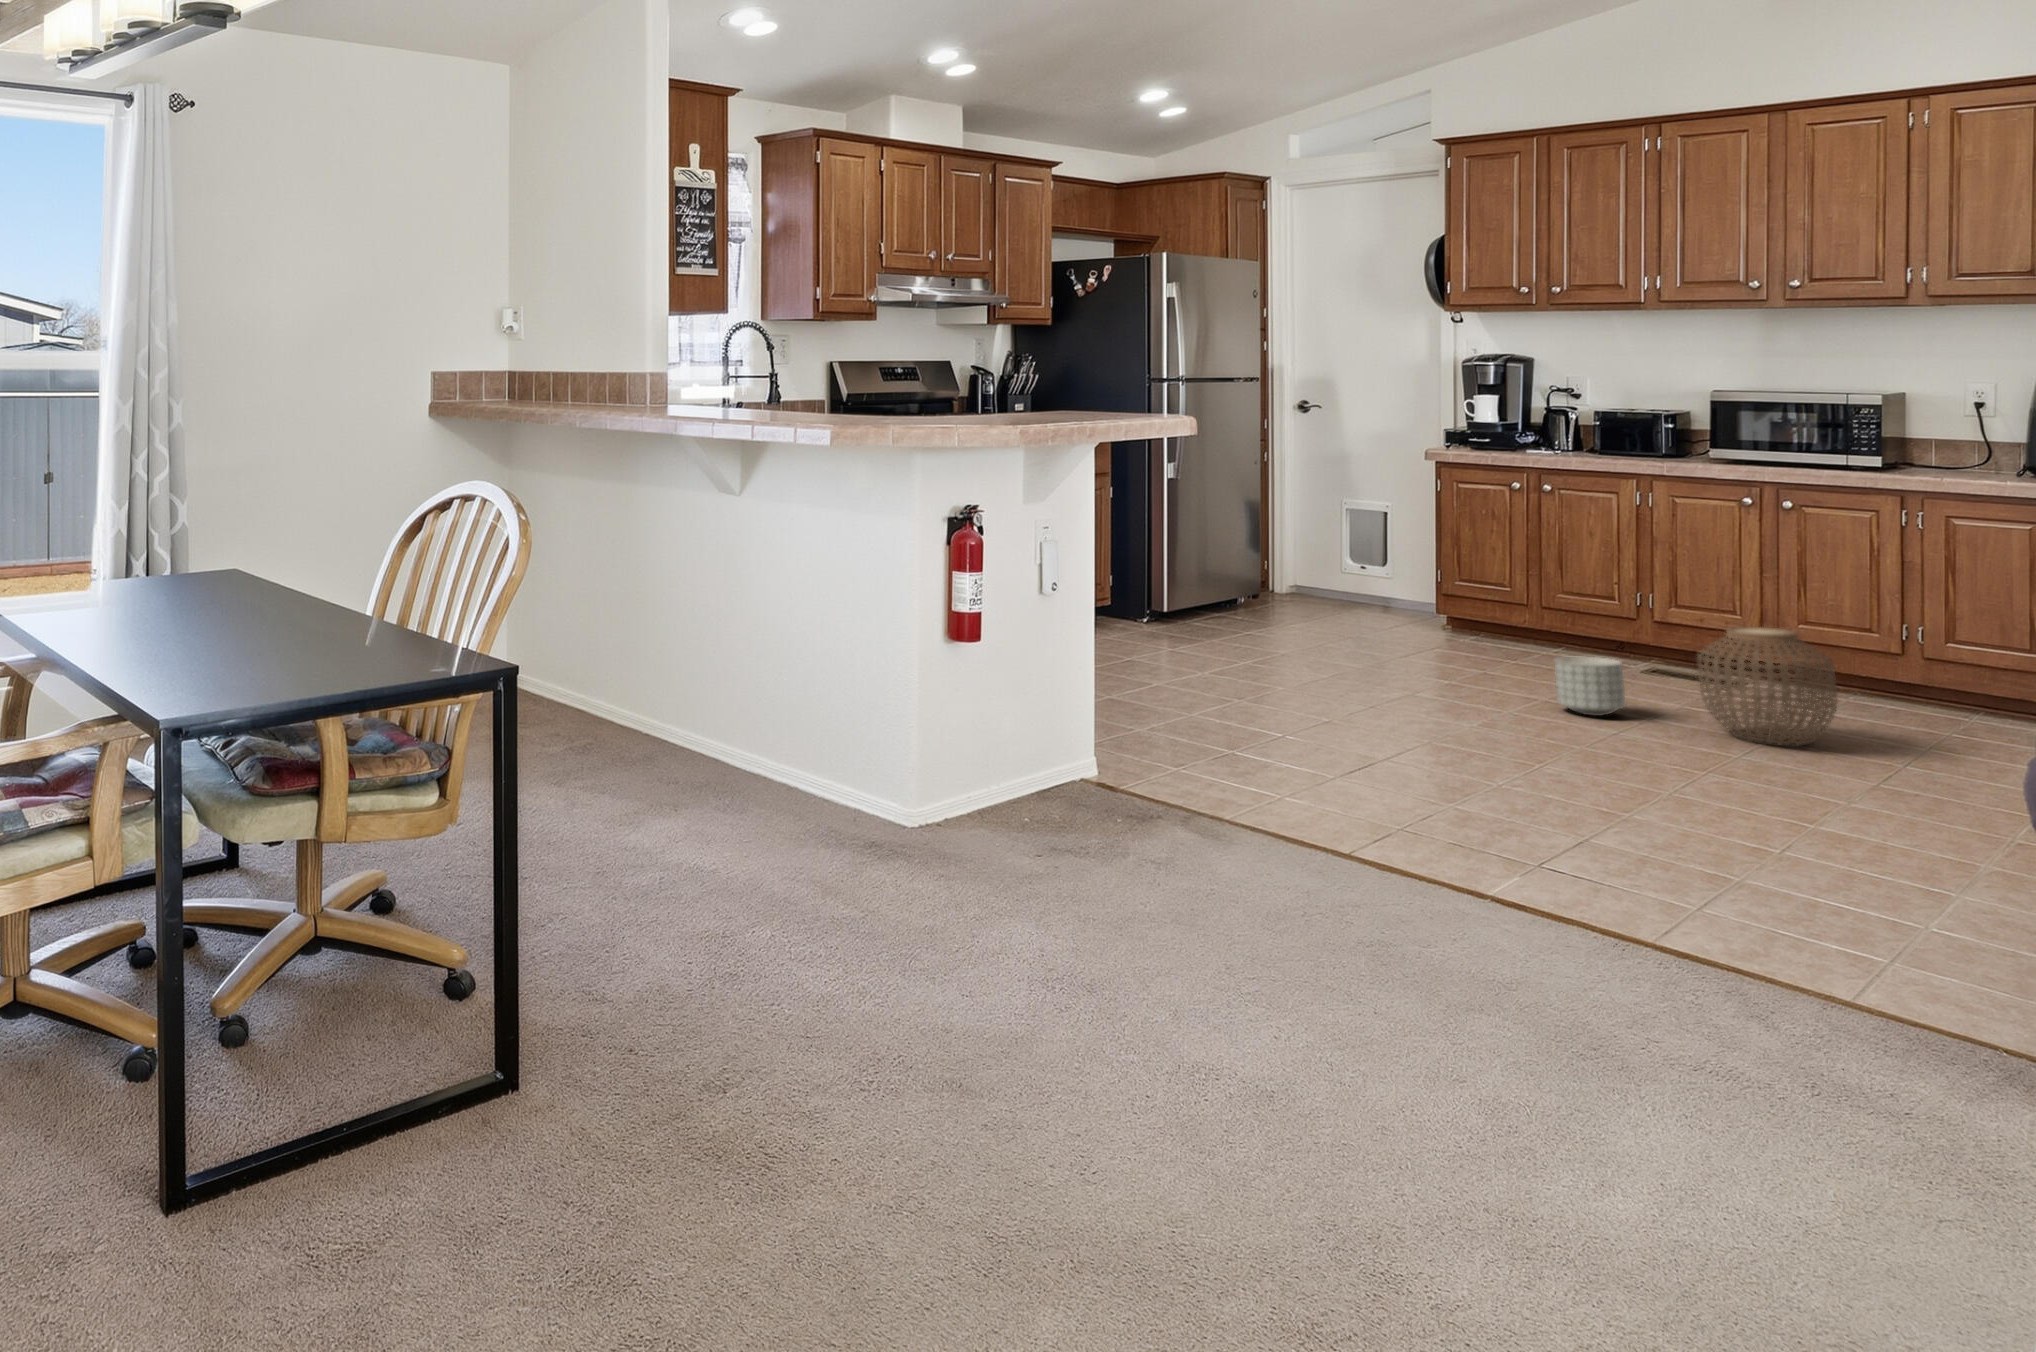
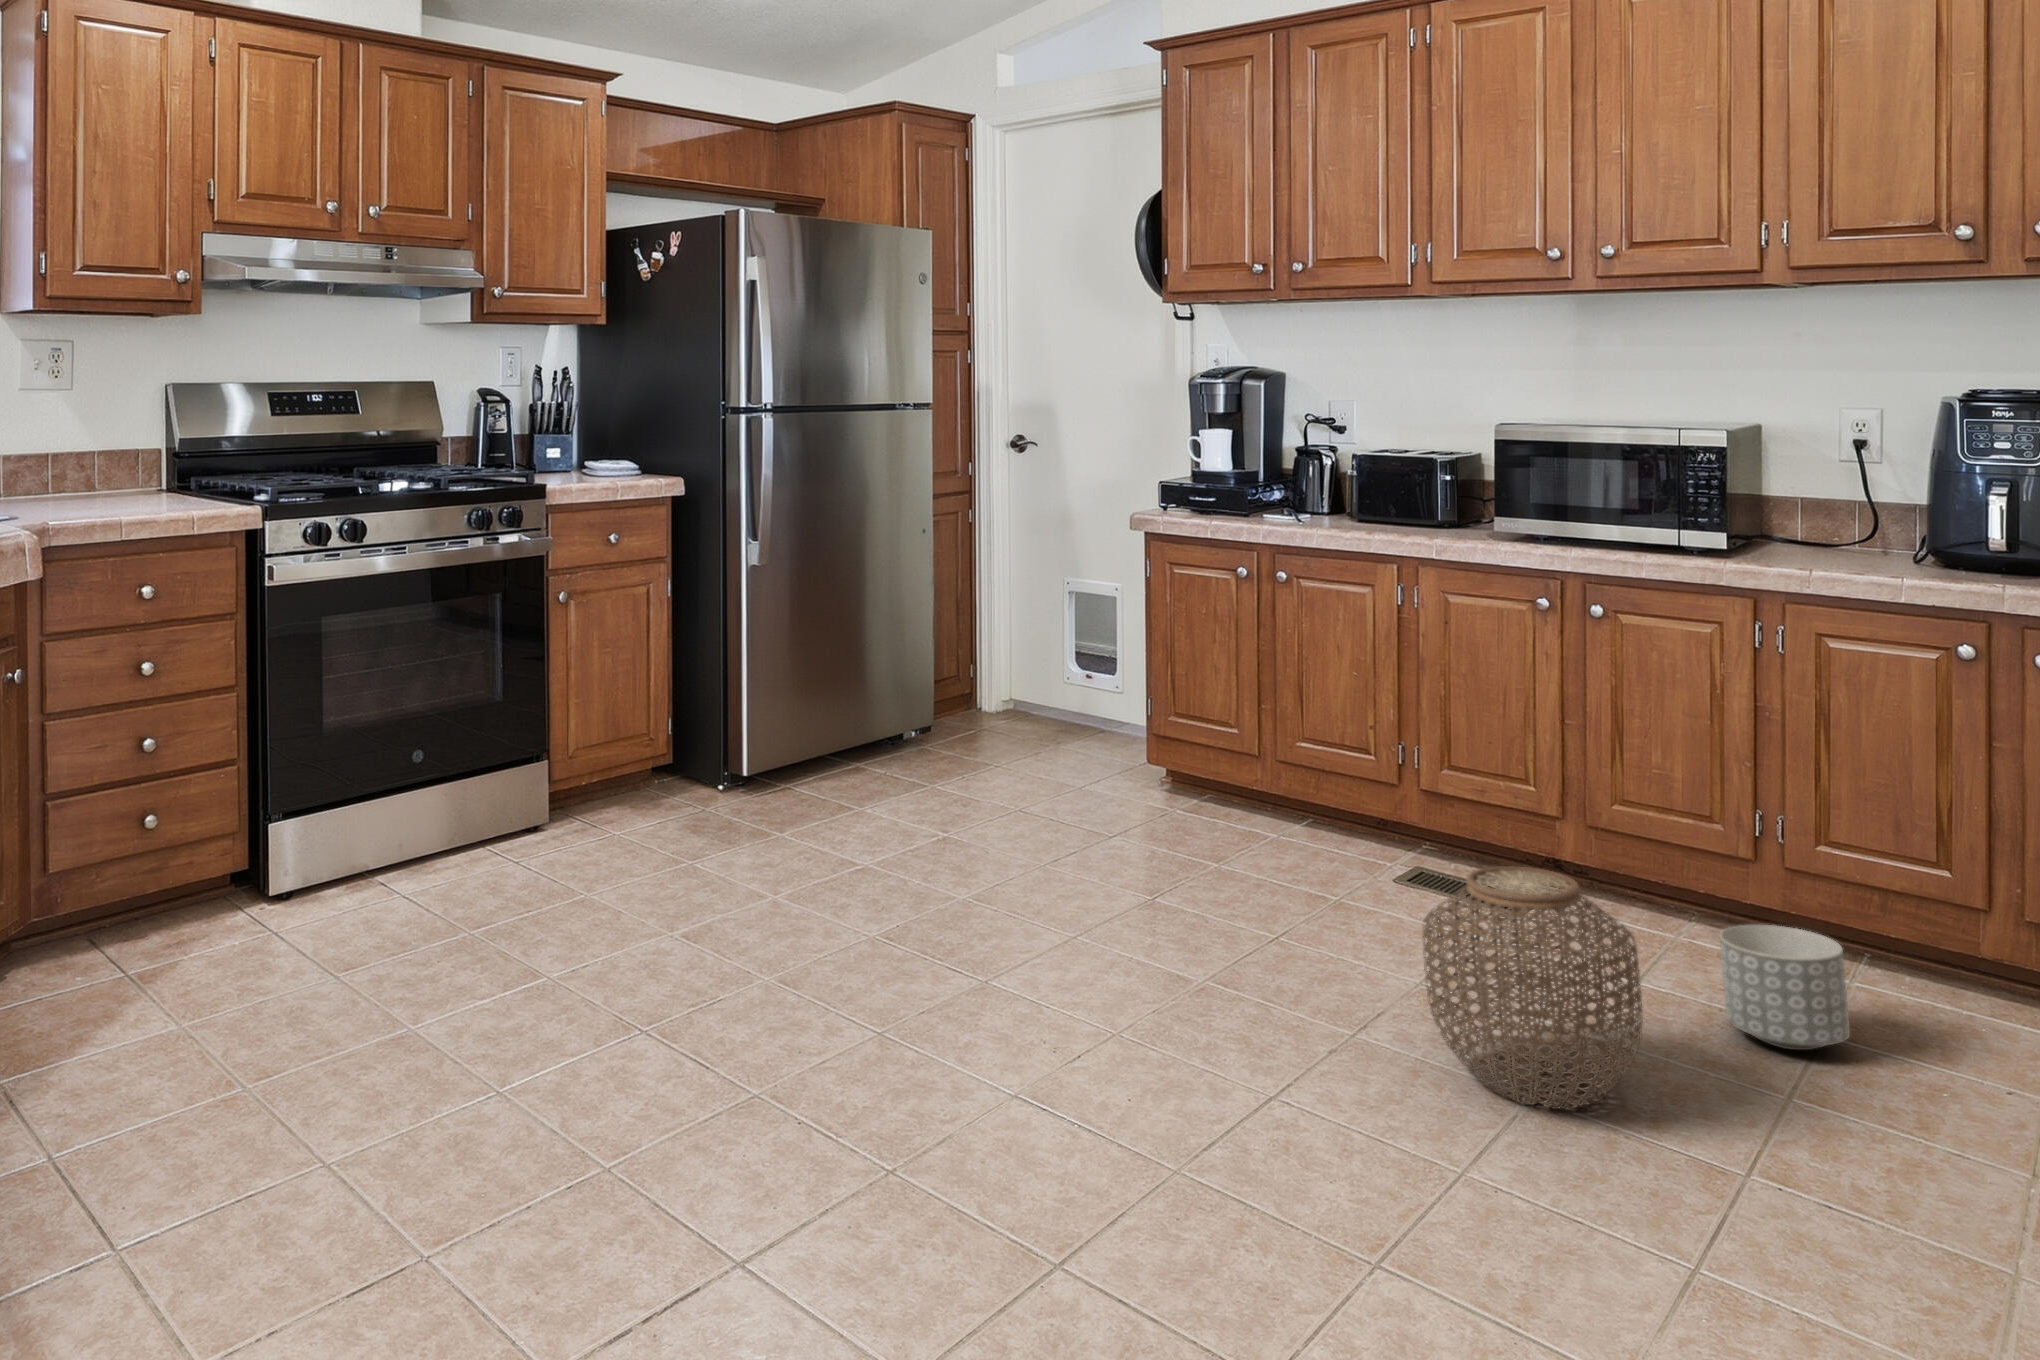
planter: present [1555,656,1626,716] -> present [1720,925,1850,1050]

